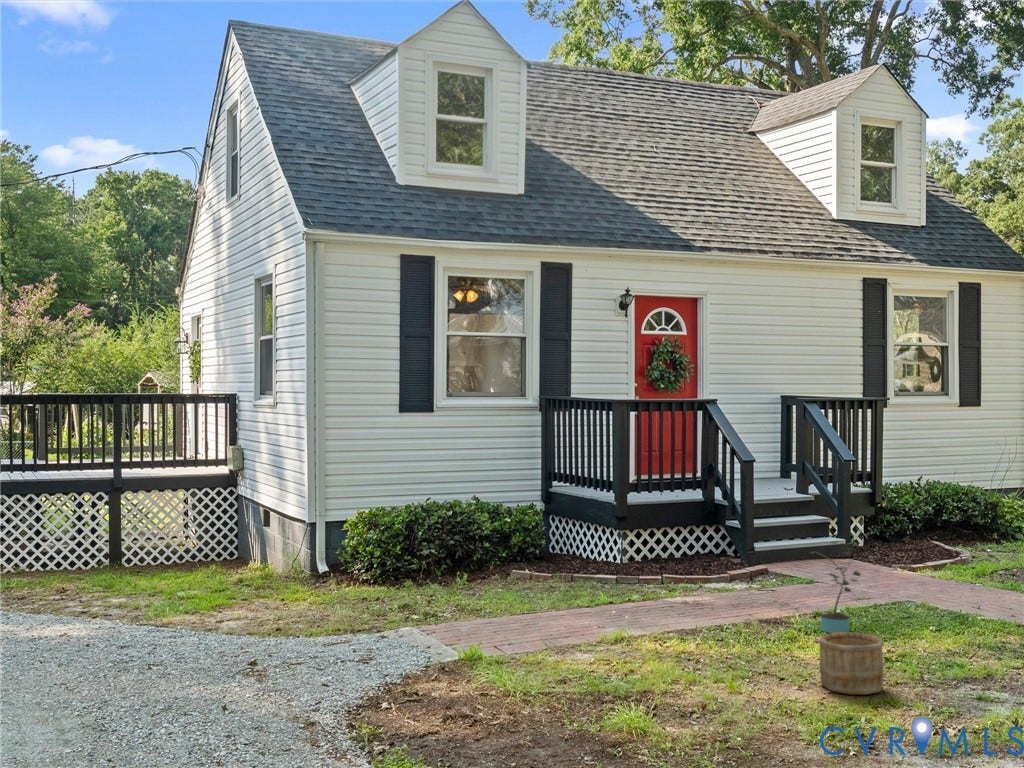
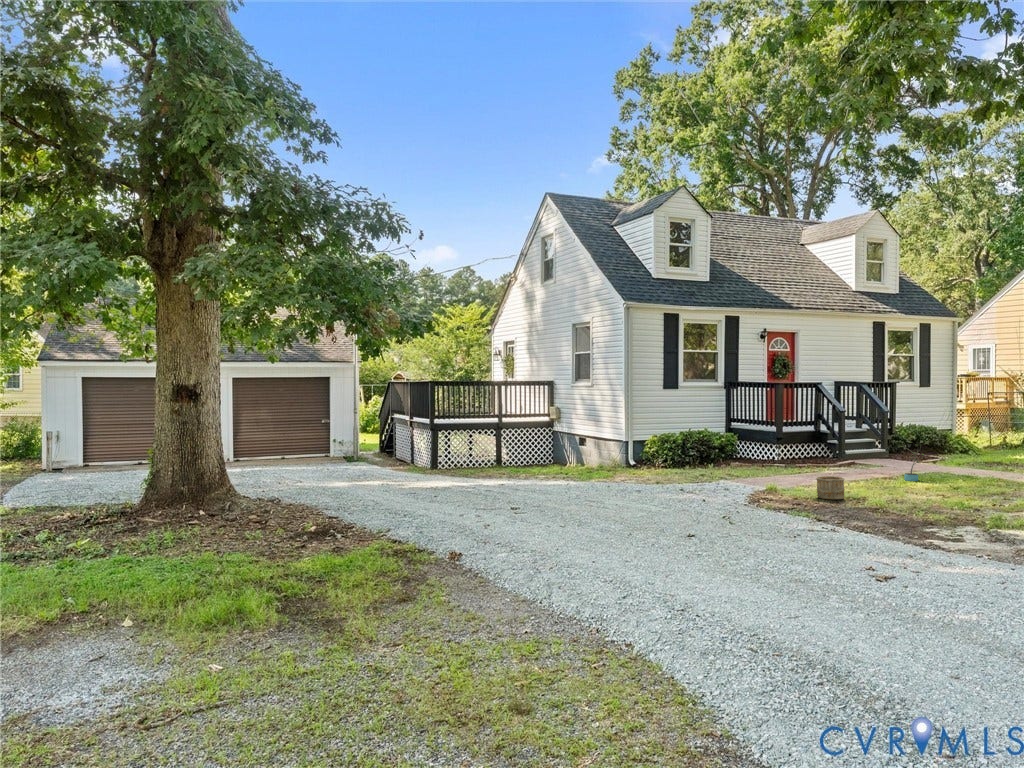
wooden bucket: present [817,632,884,695] -> present [816,476,844,499]

